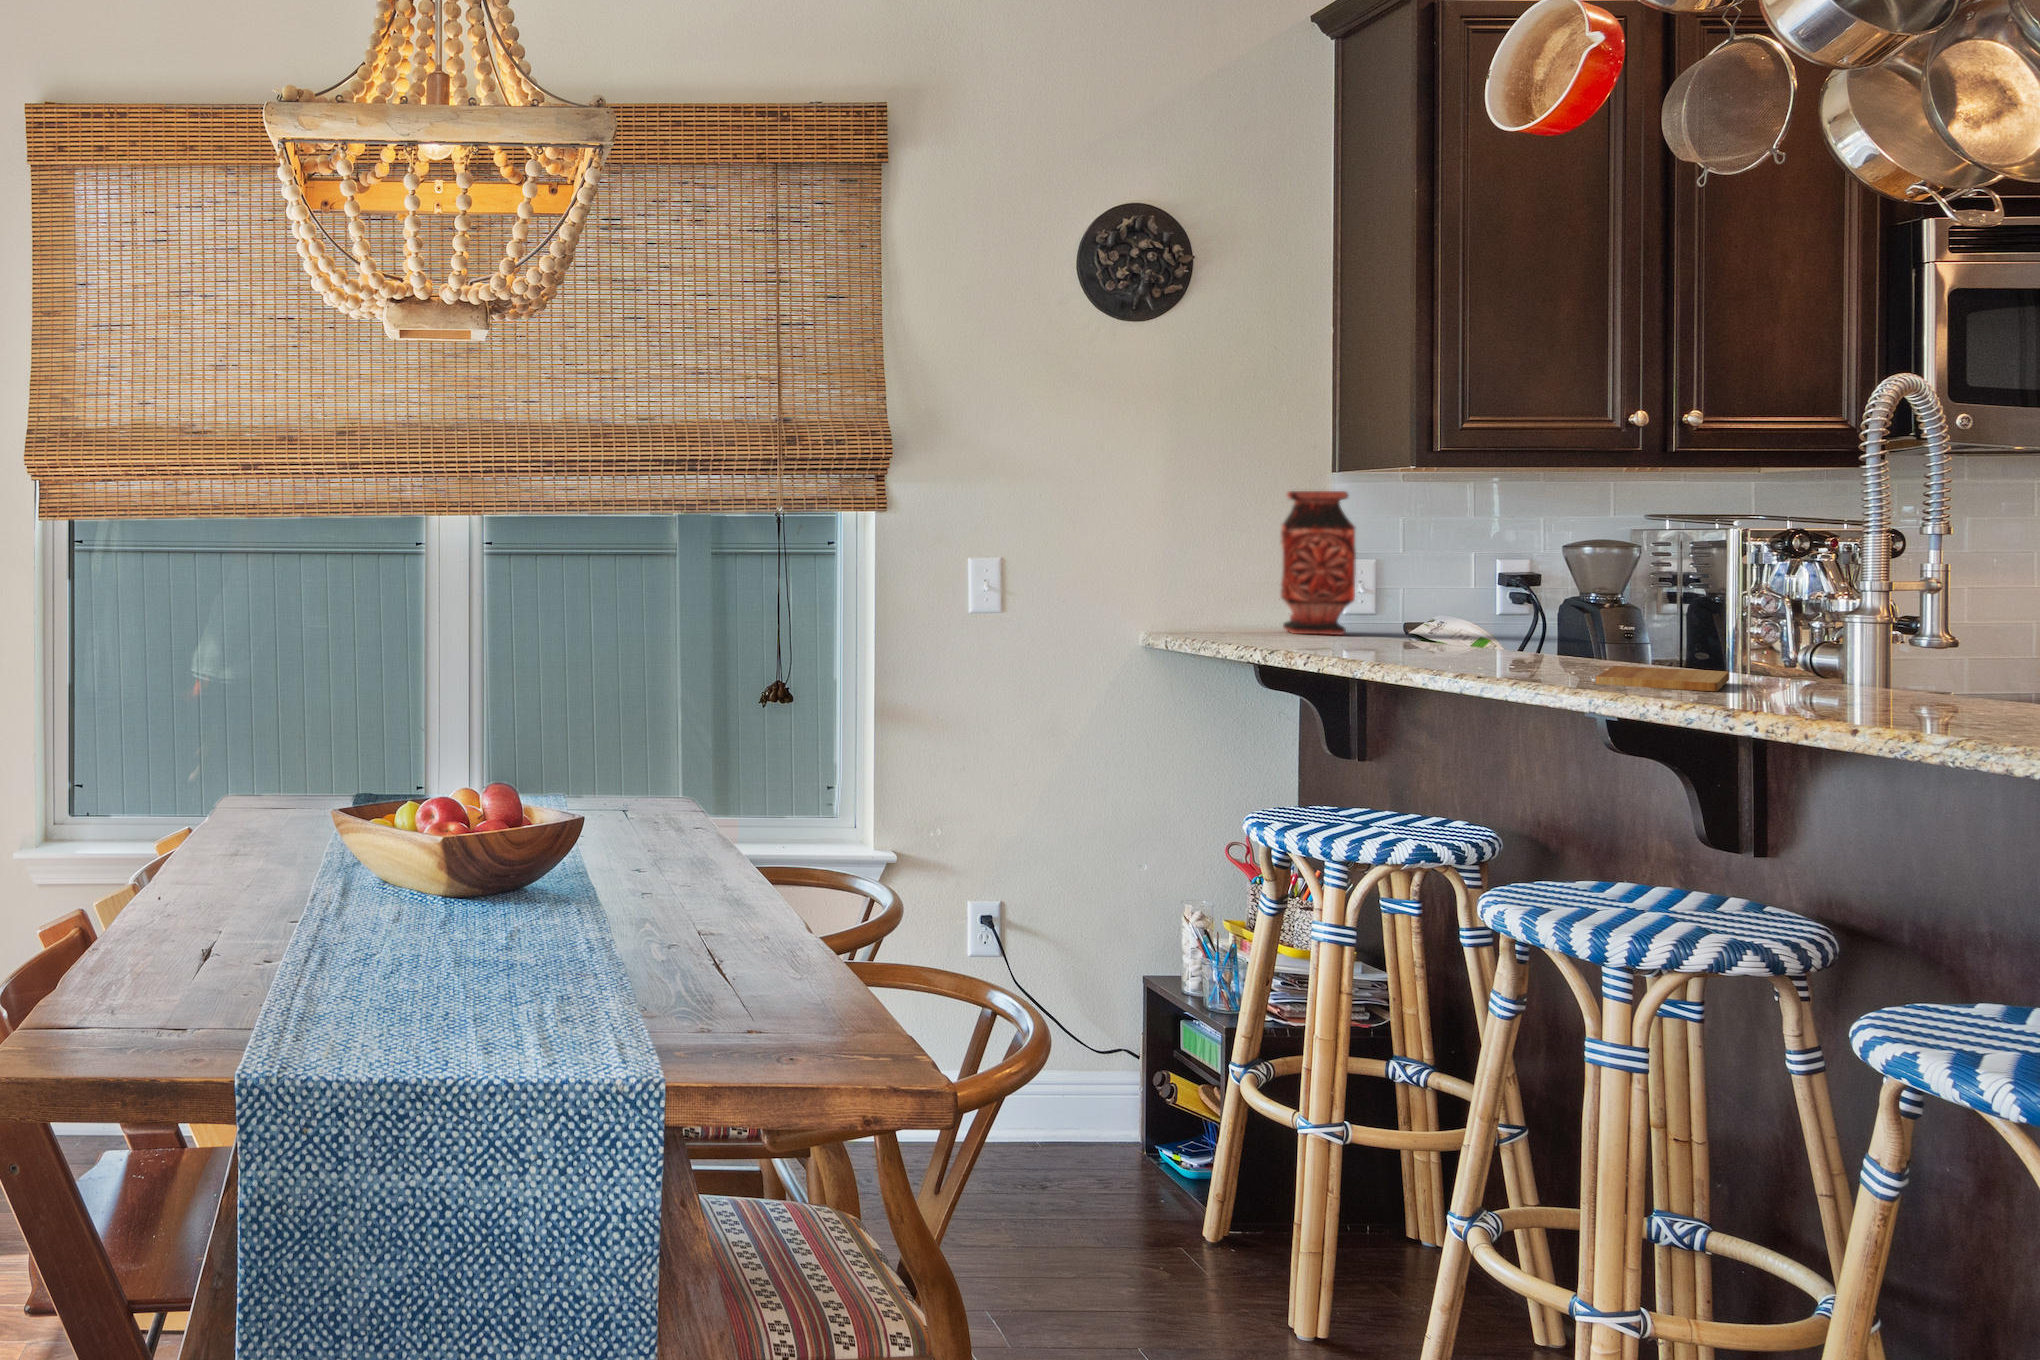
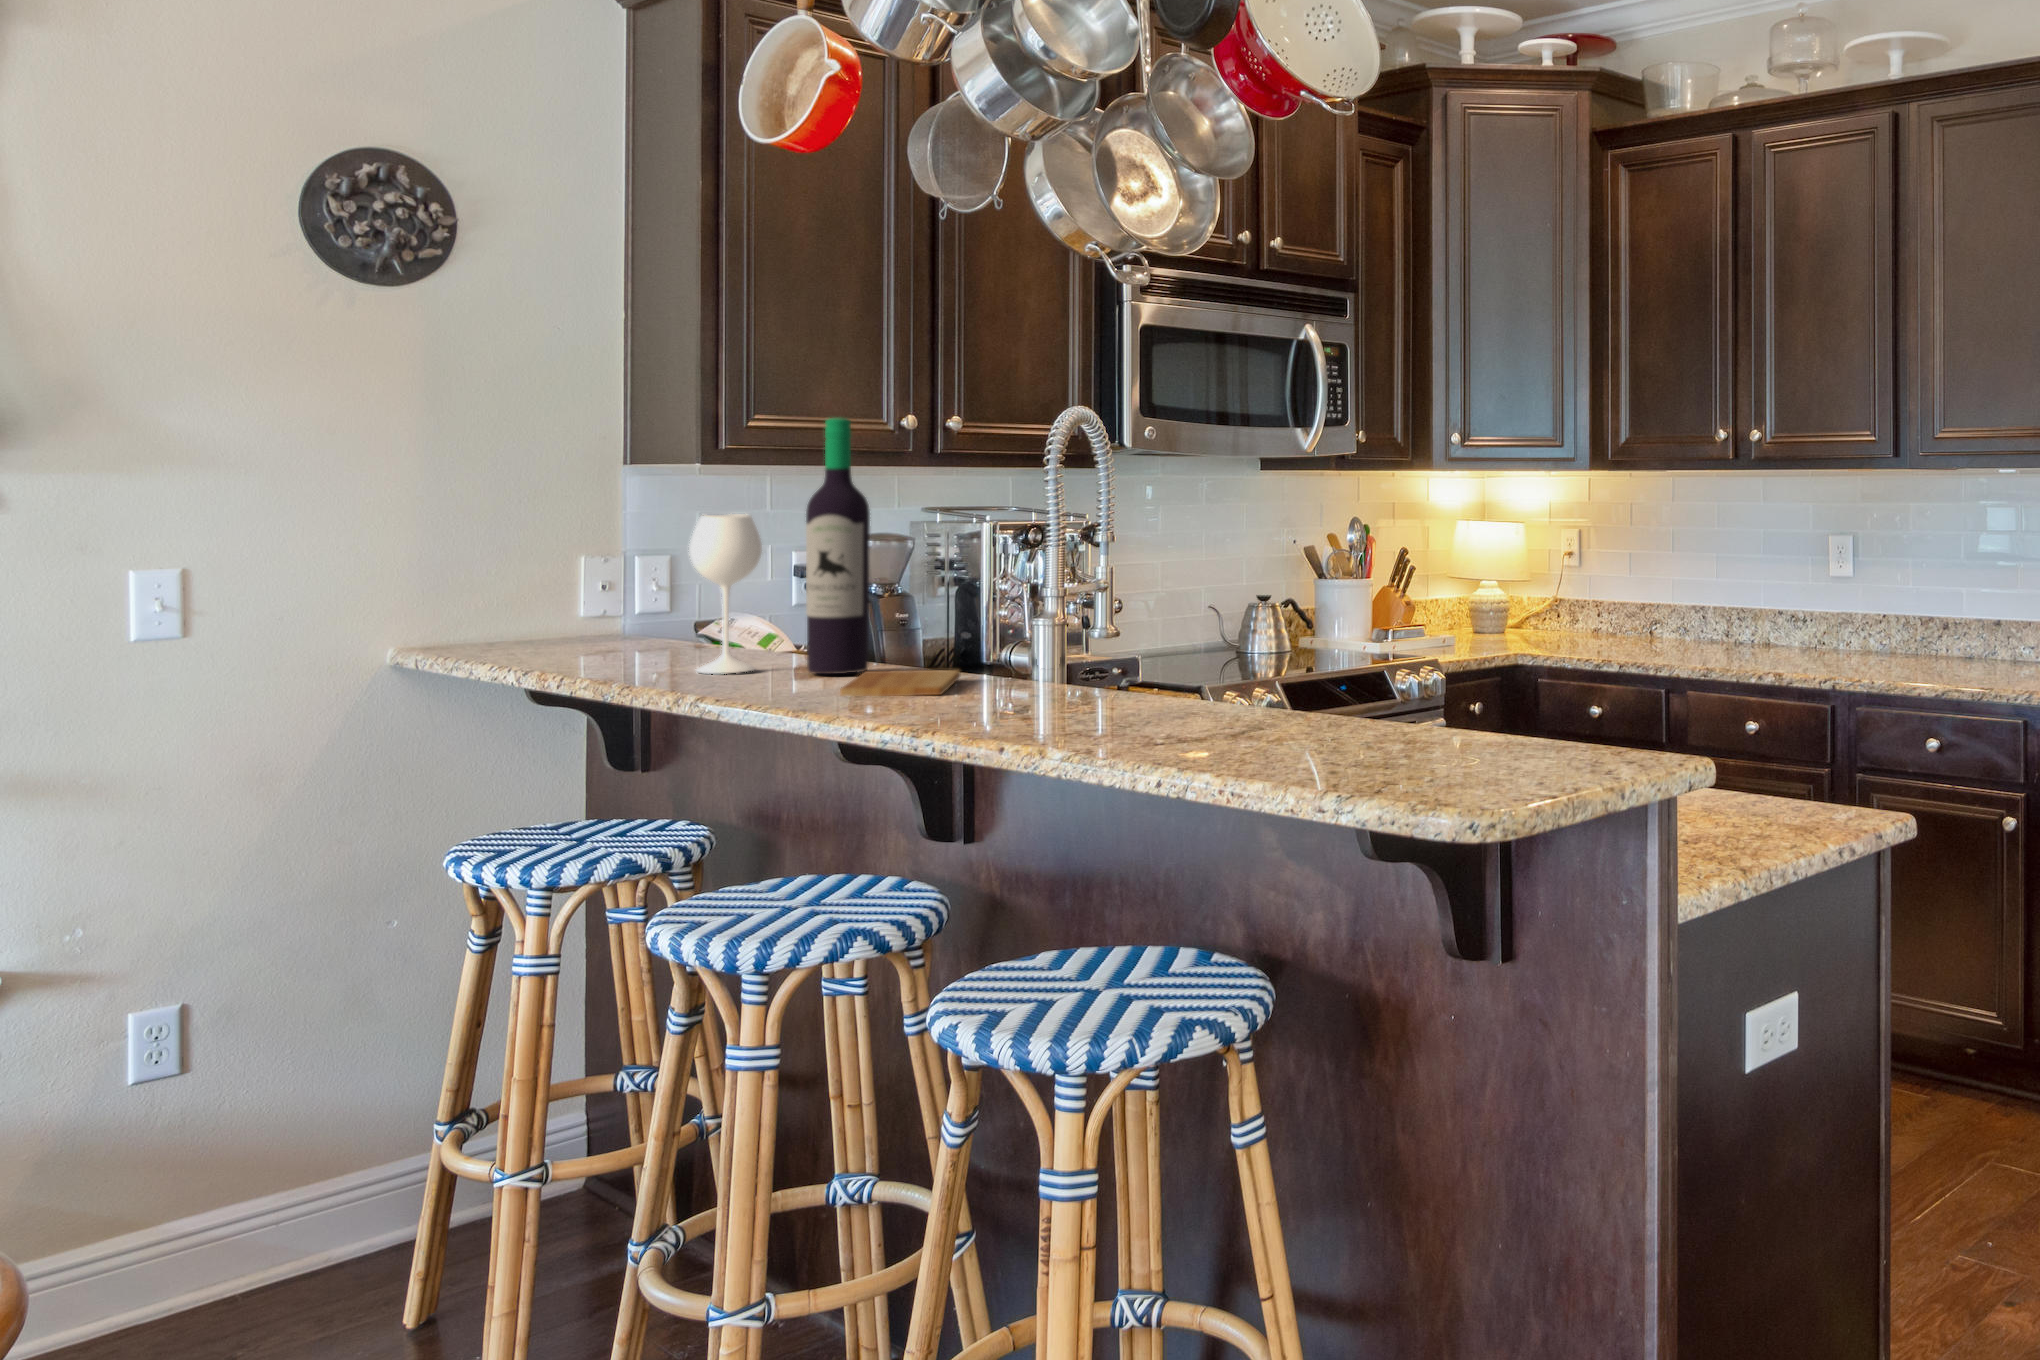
wine bottle: none [1420,409,1614,669] -> present [689,418,870,674]
vase: present [1281,491,1356,635] -> none [558,484,643,643]

